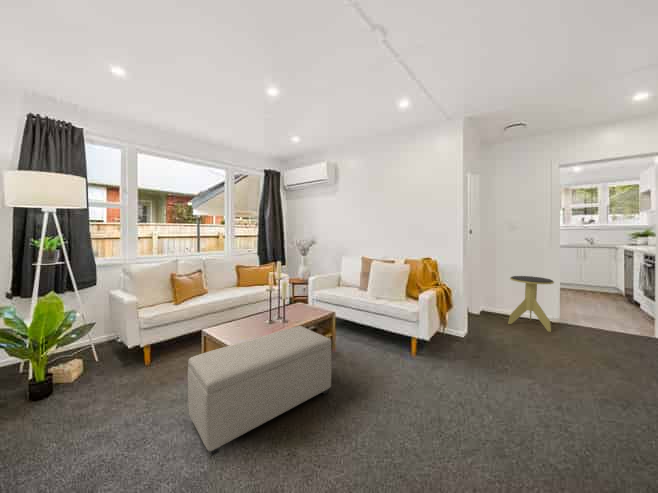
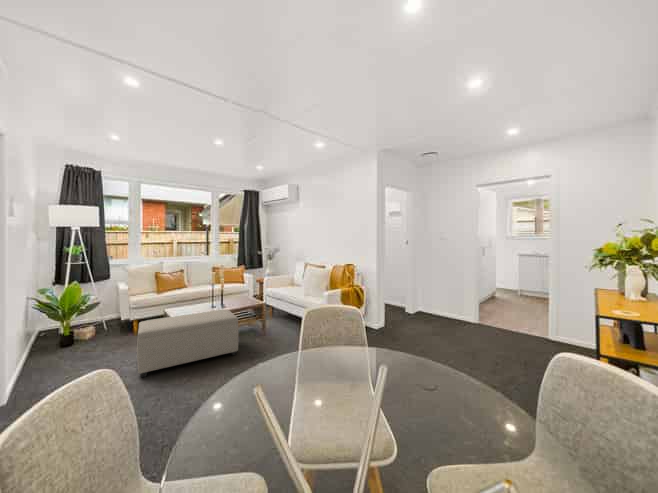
side table: present [508,276,554,332] -> none [428,281,463,329]

